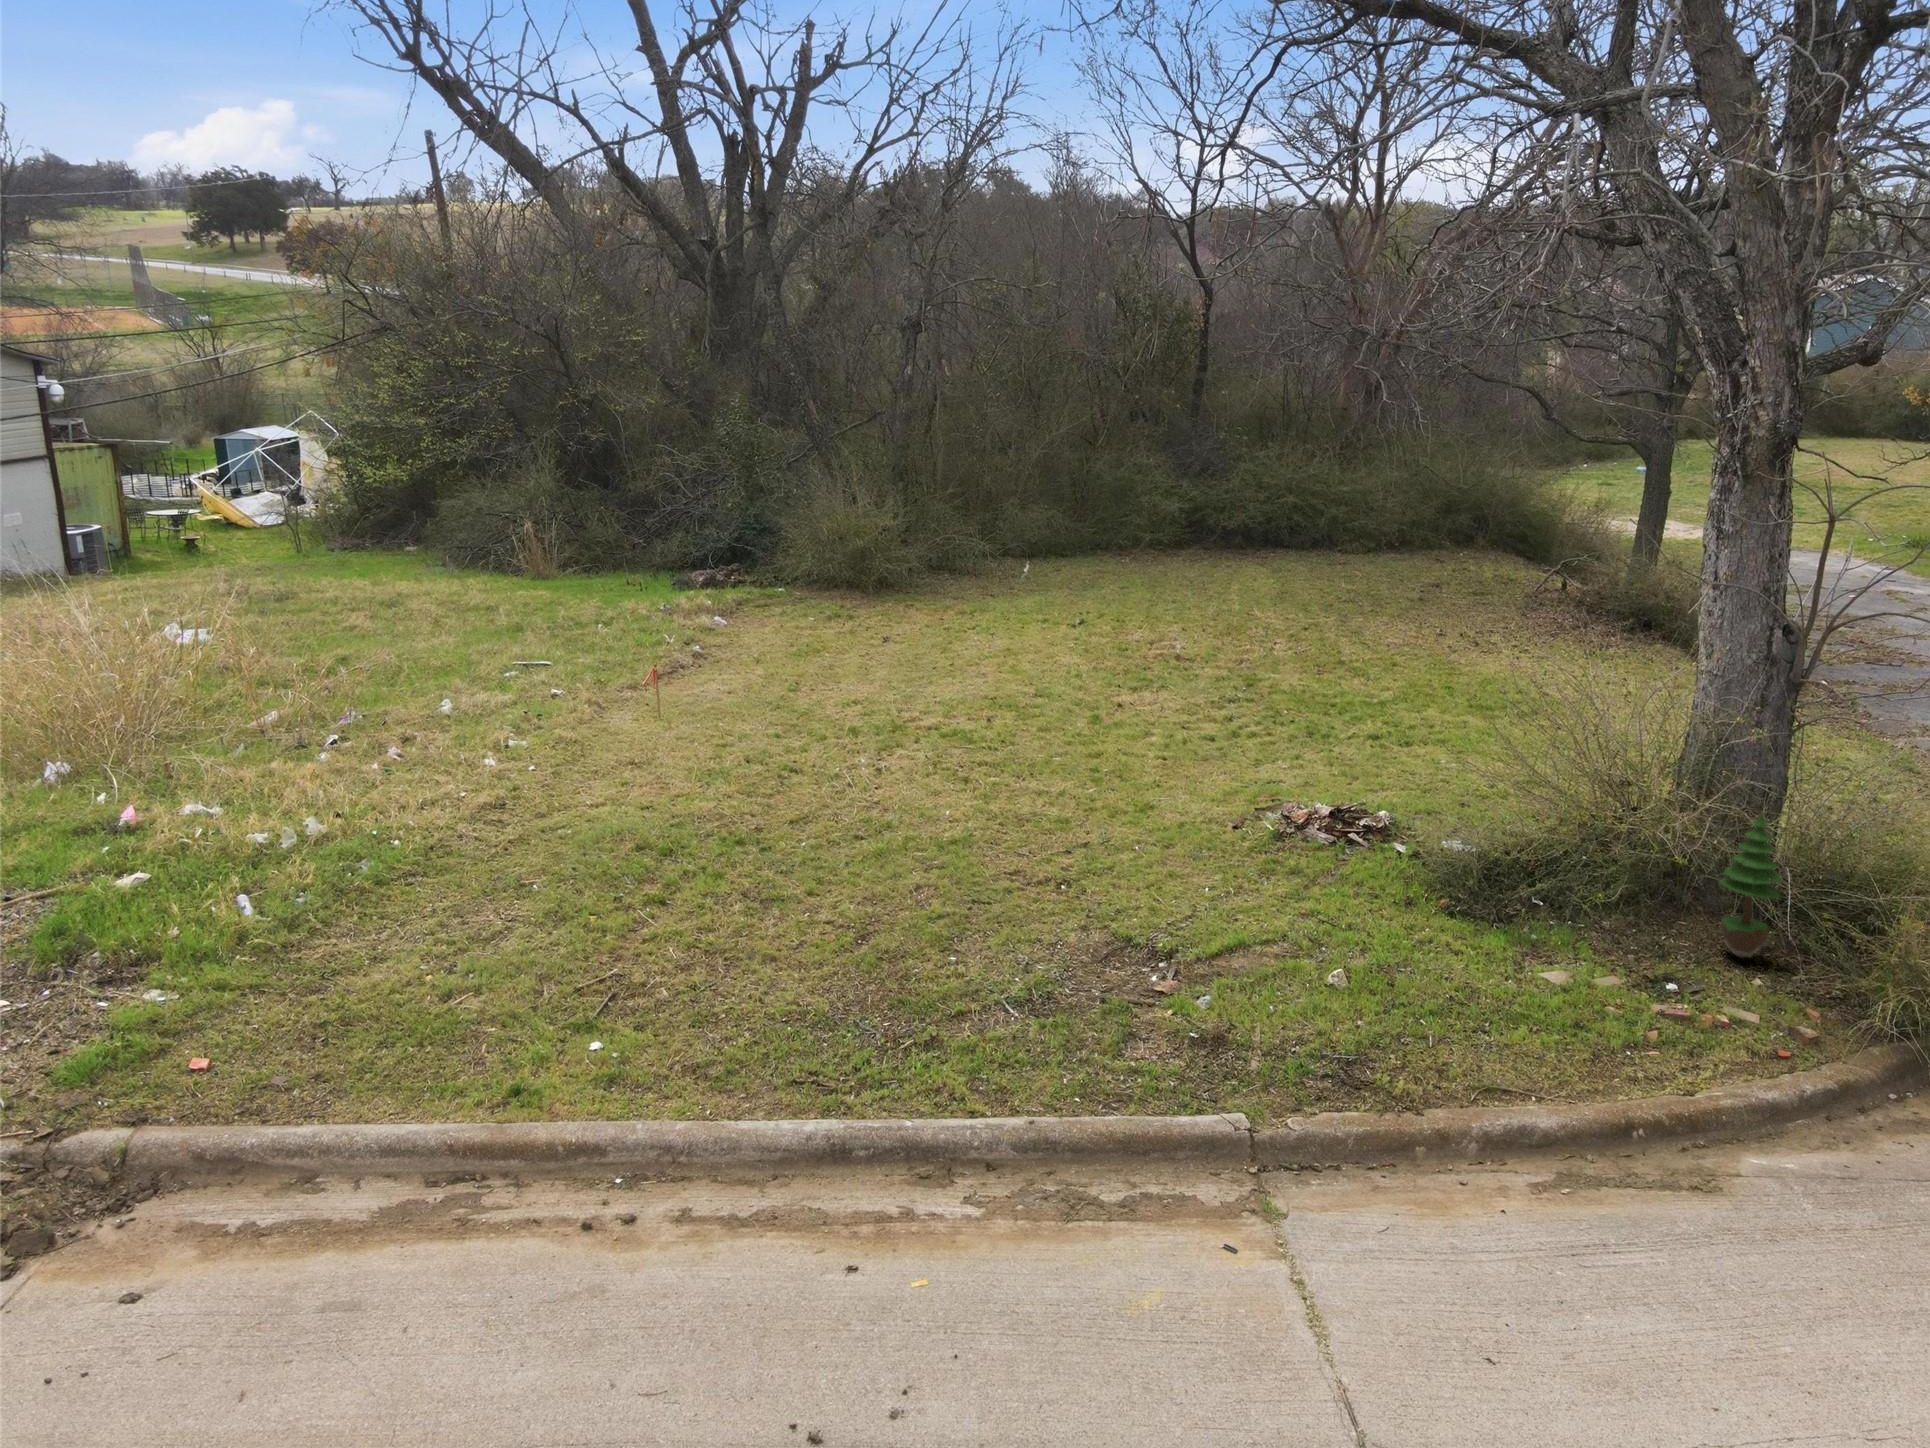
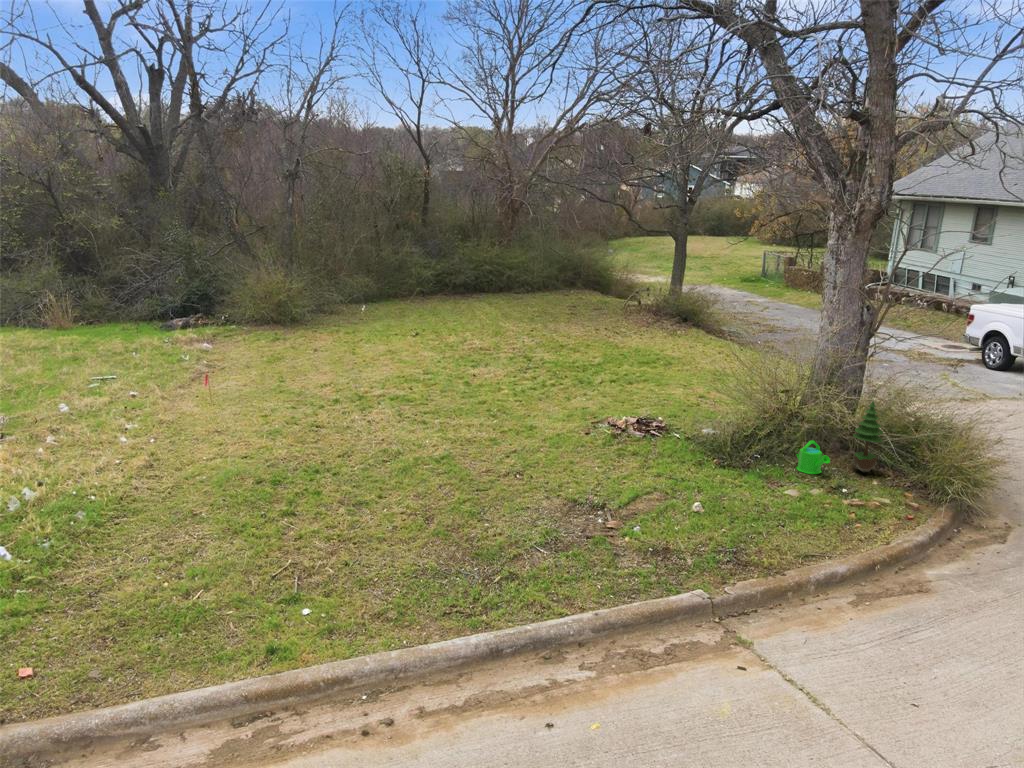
watering can: none [1600,881,1659,949] -> present [796,440,830,474]

